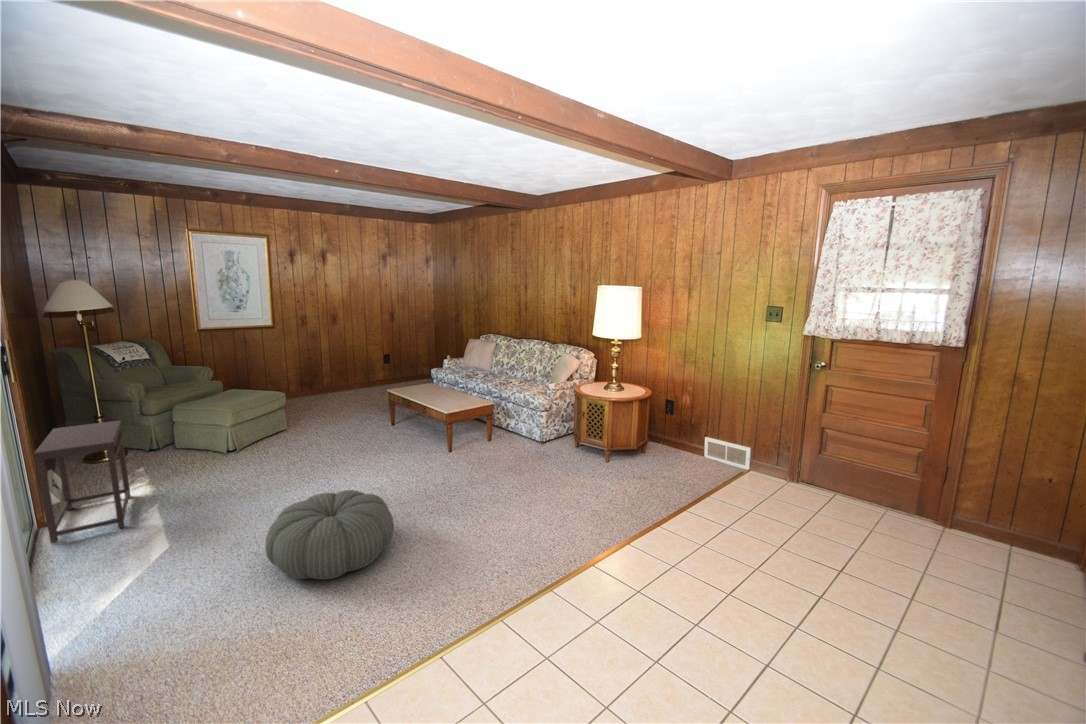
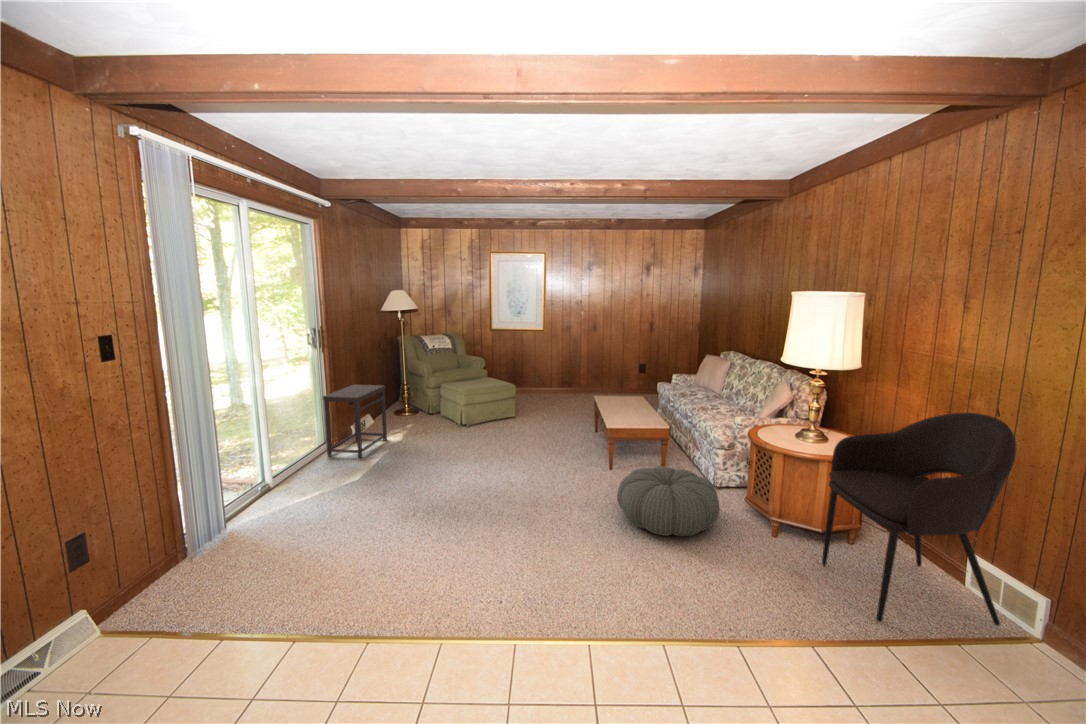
armchair: none [646,356,739,487] -> present [822,413,1016,626]
pouf: present [265,490,394,579] -> present [617,466,720,536]

